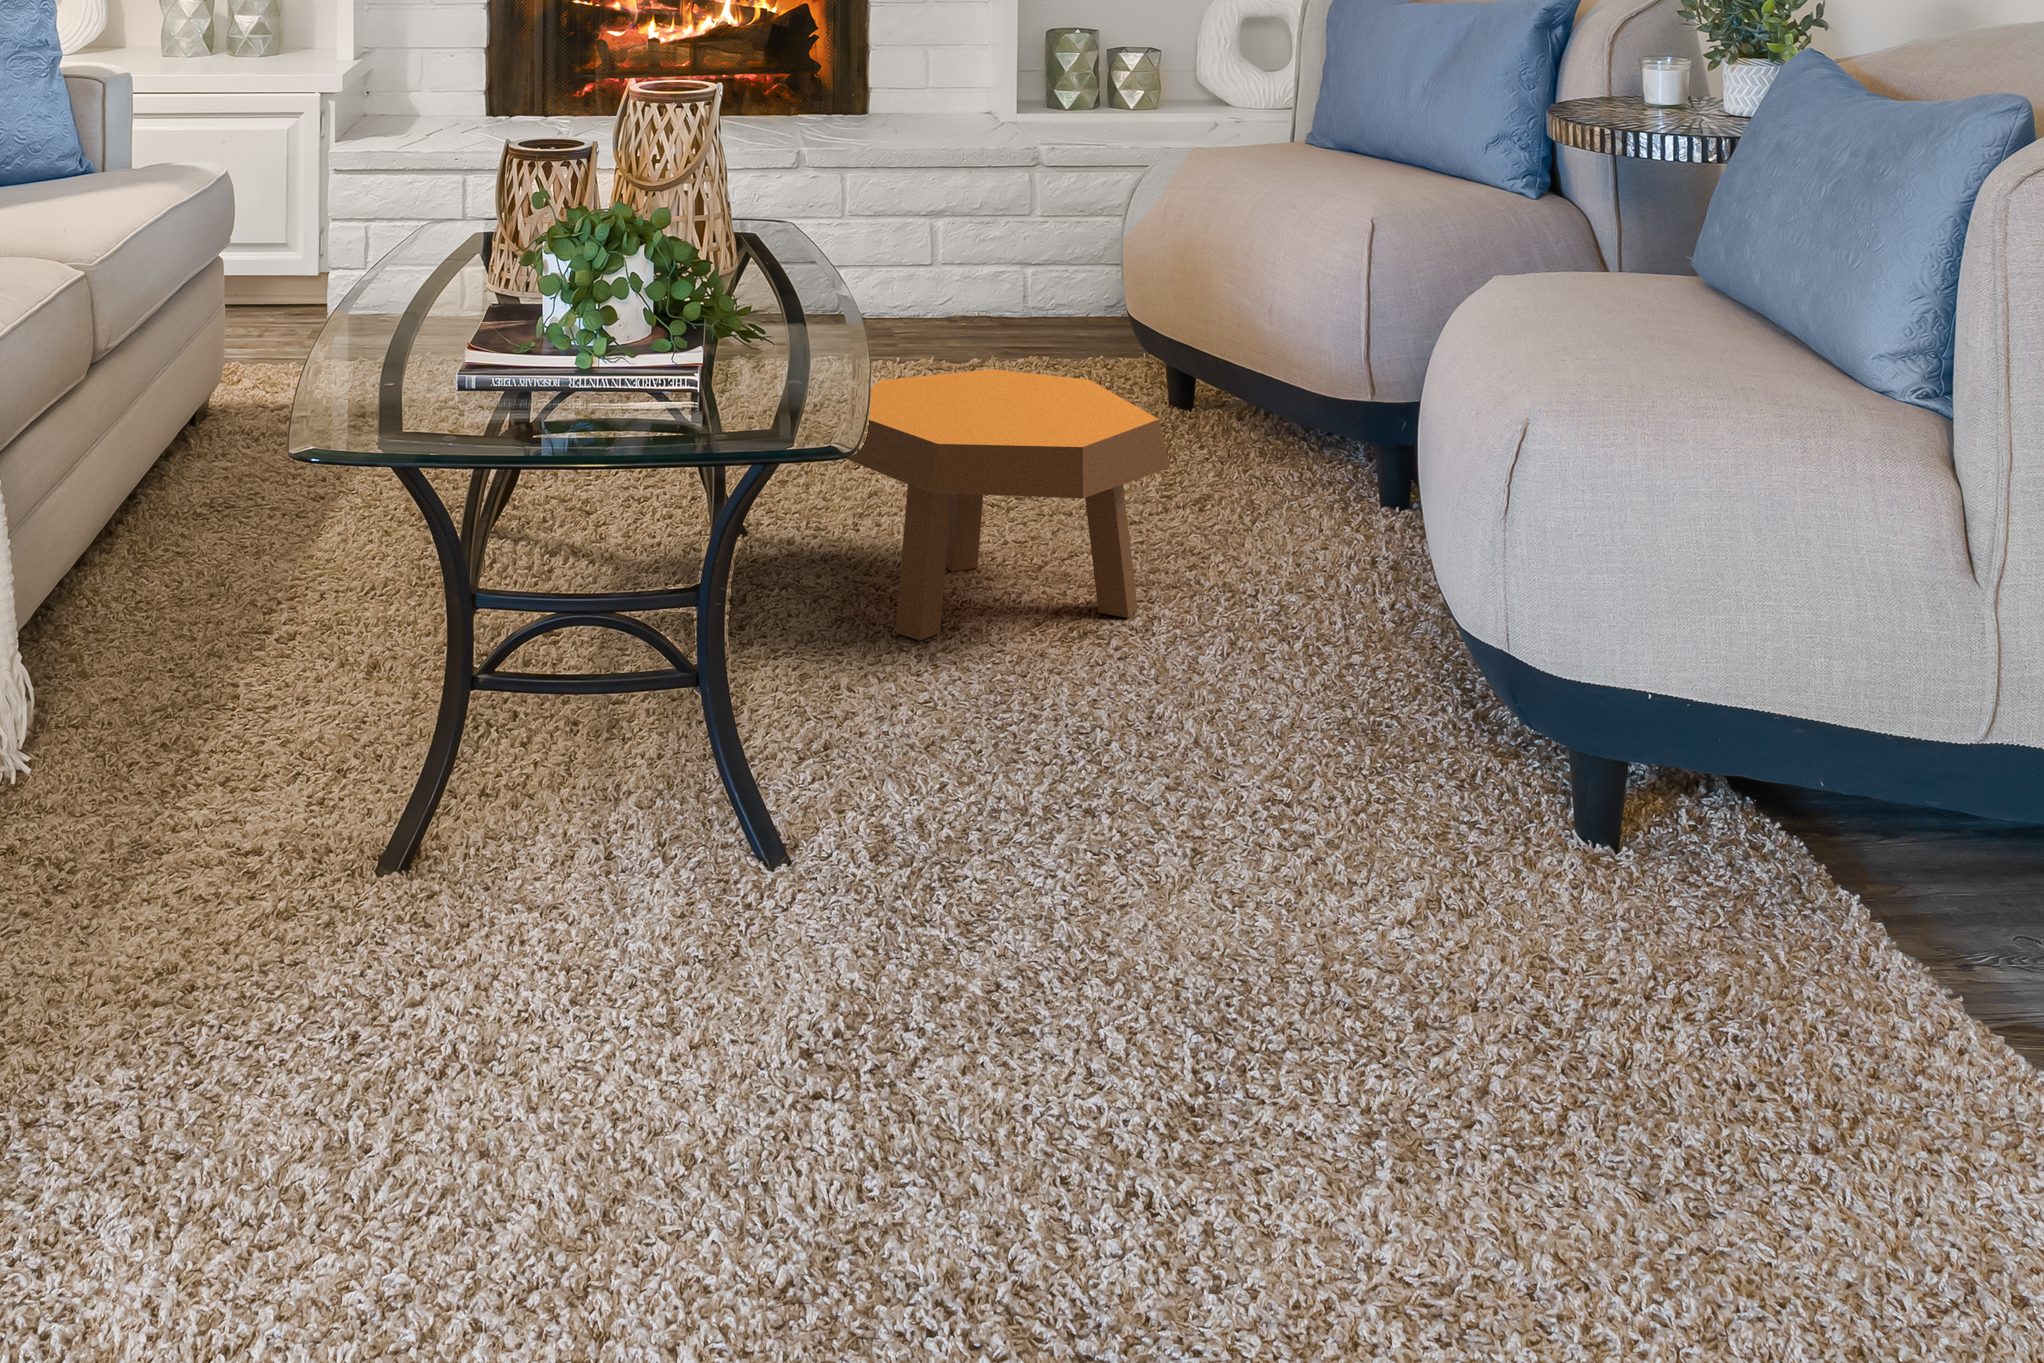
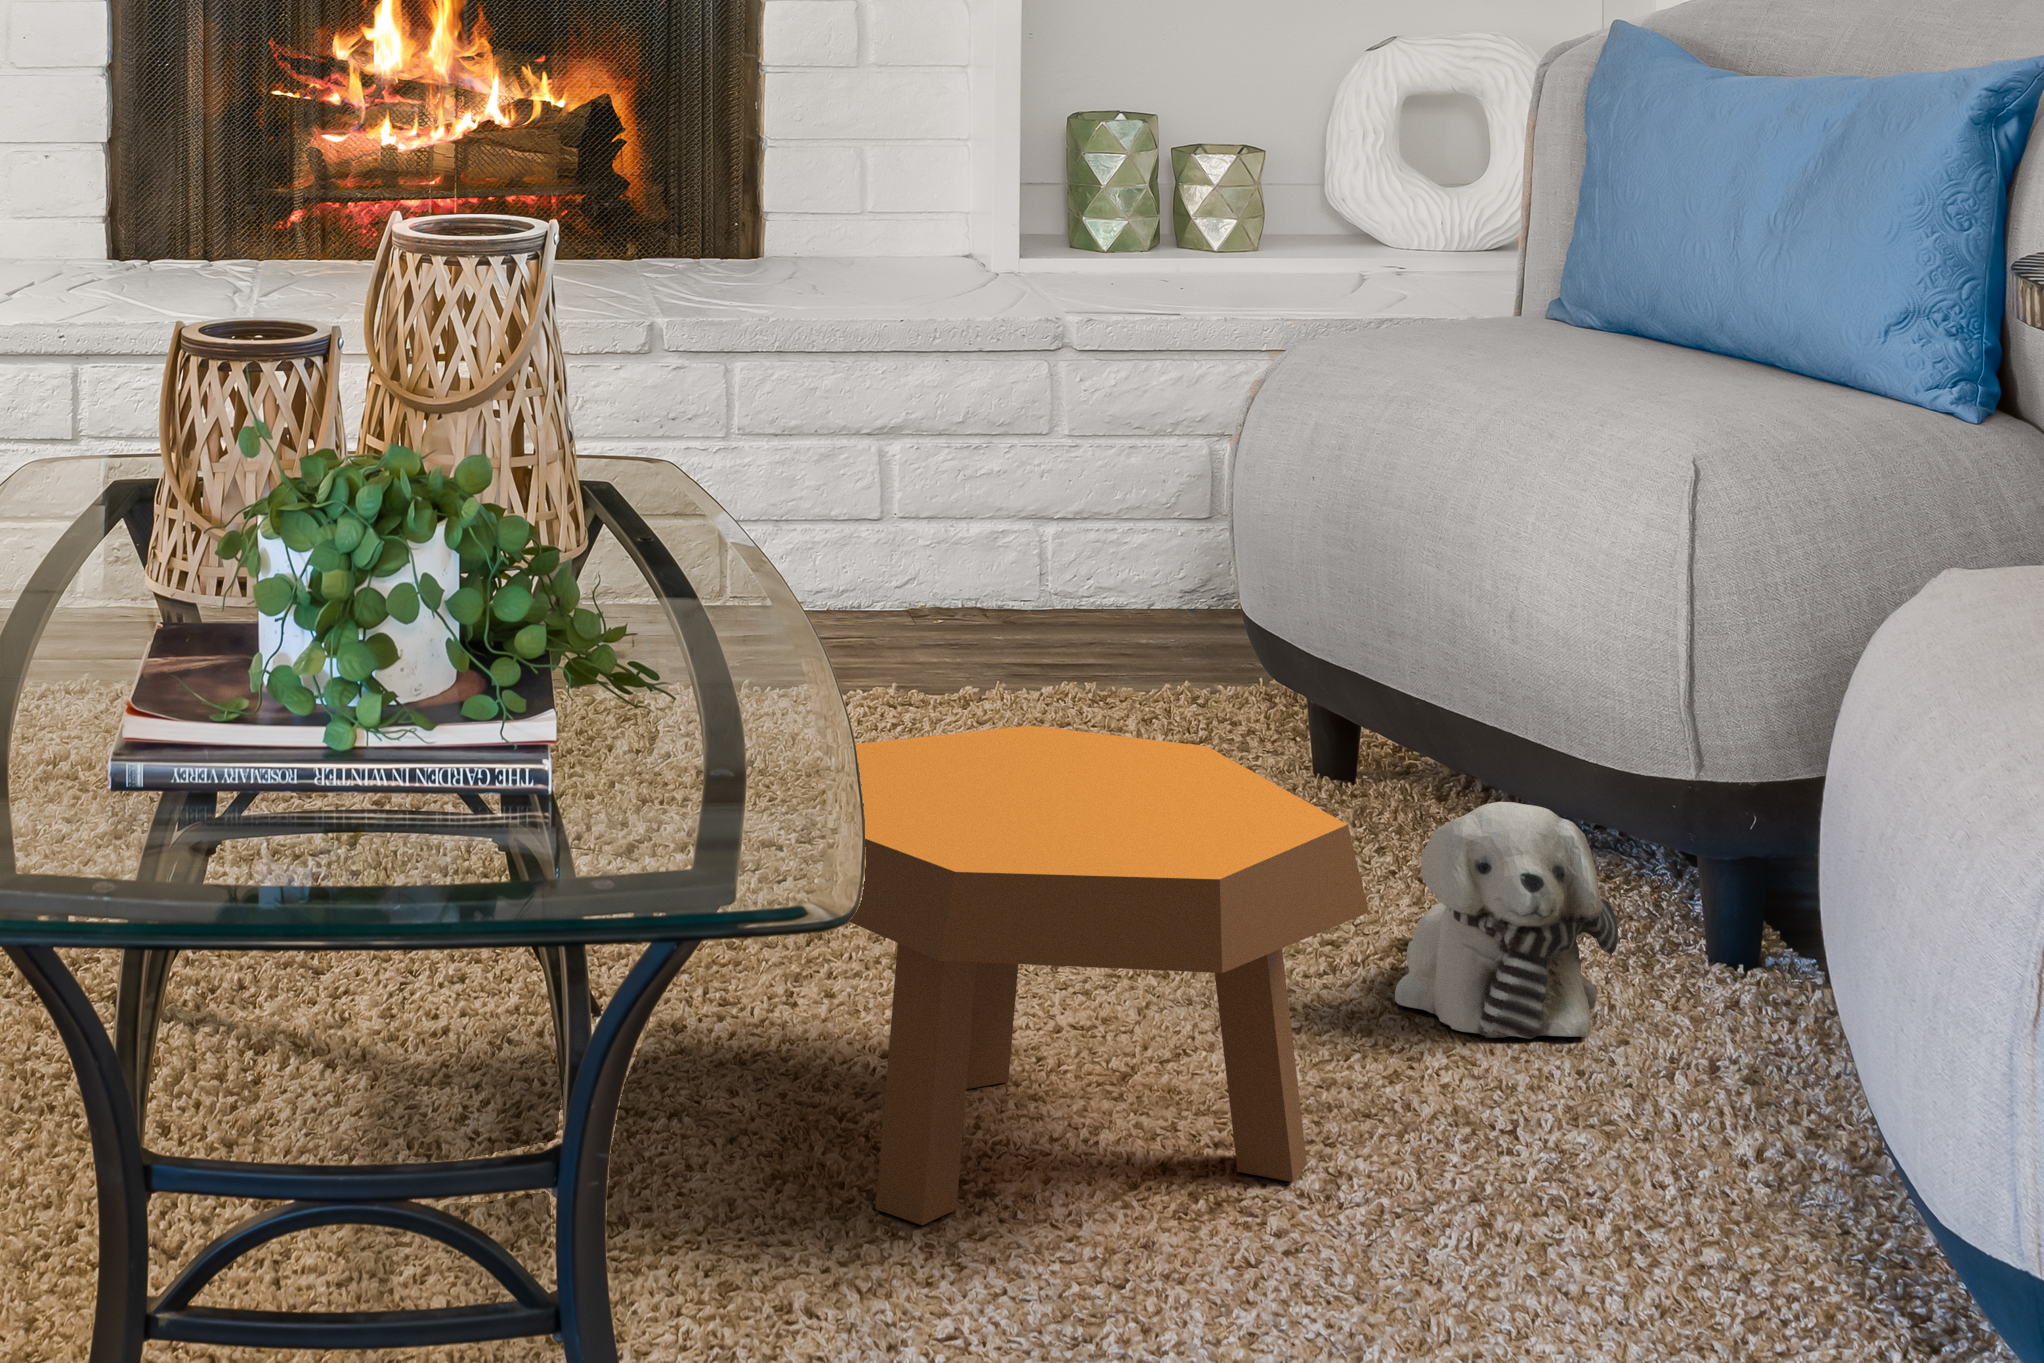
plush toy: none [1200,412,1323,544] -> present [1395,802,1618,1039]

